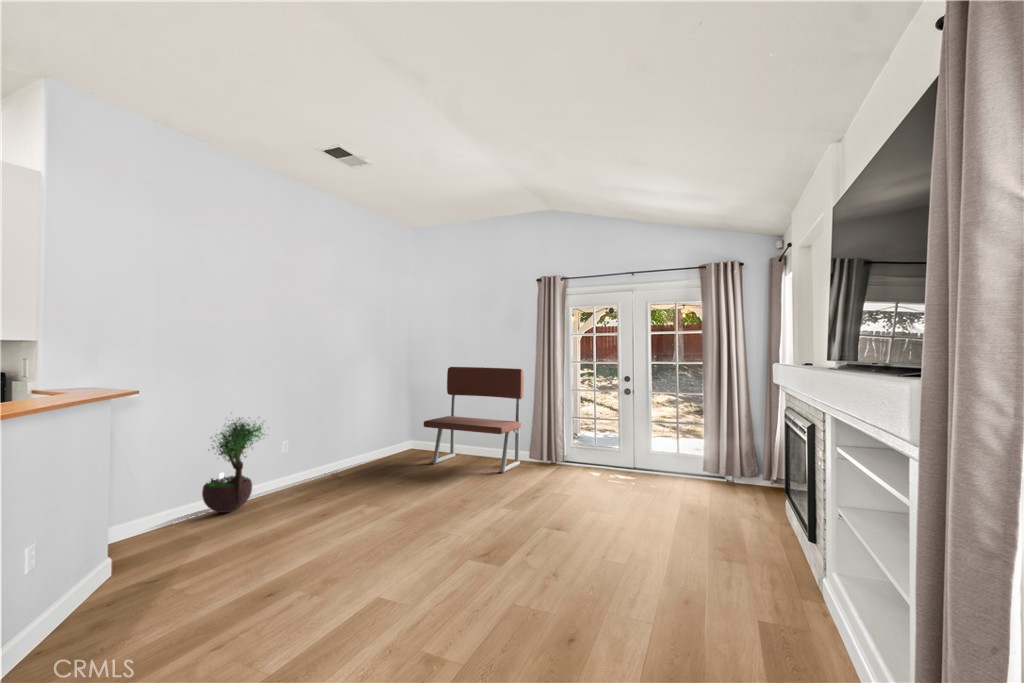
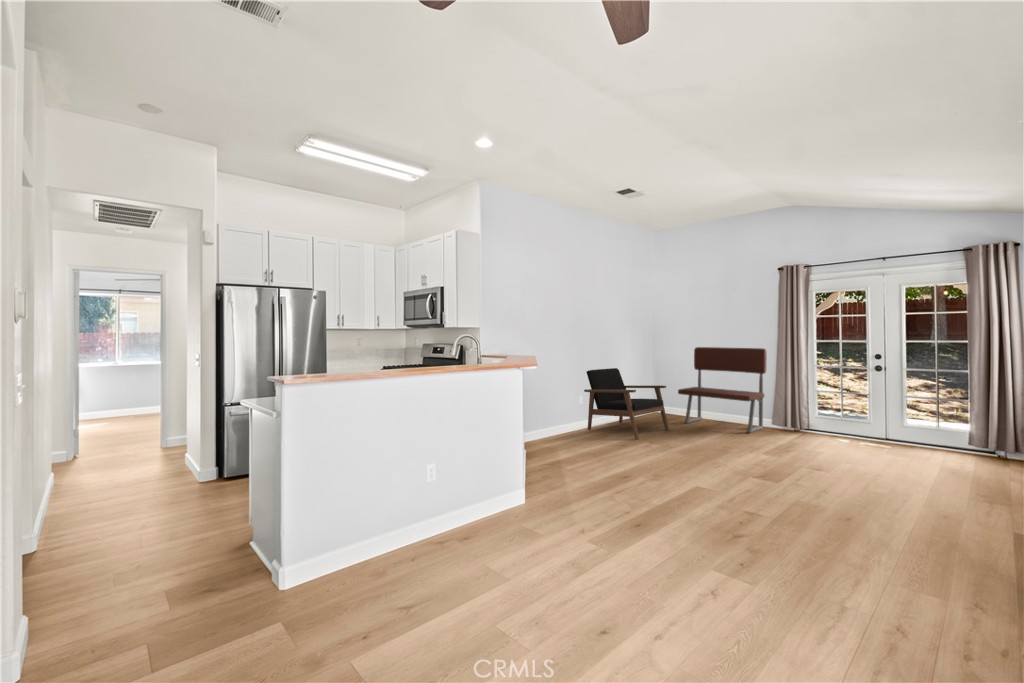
armchair: none [285,395,407,499] -> present [584,368,669,440]
potted tree: present [202,418,263,513] -> none [546,376,583,440]

